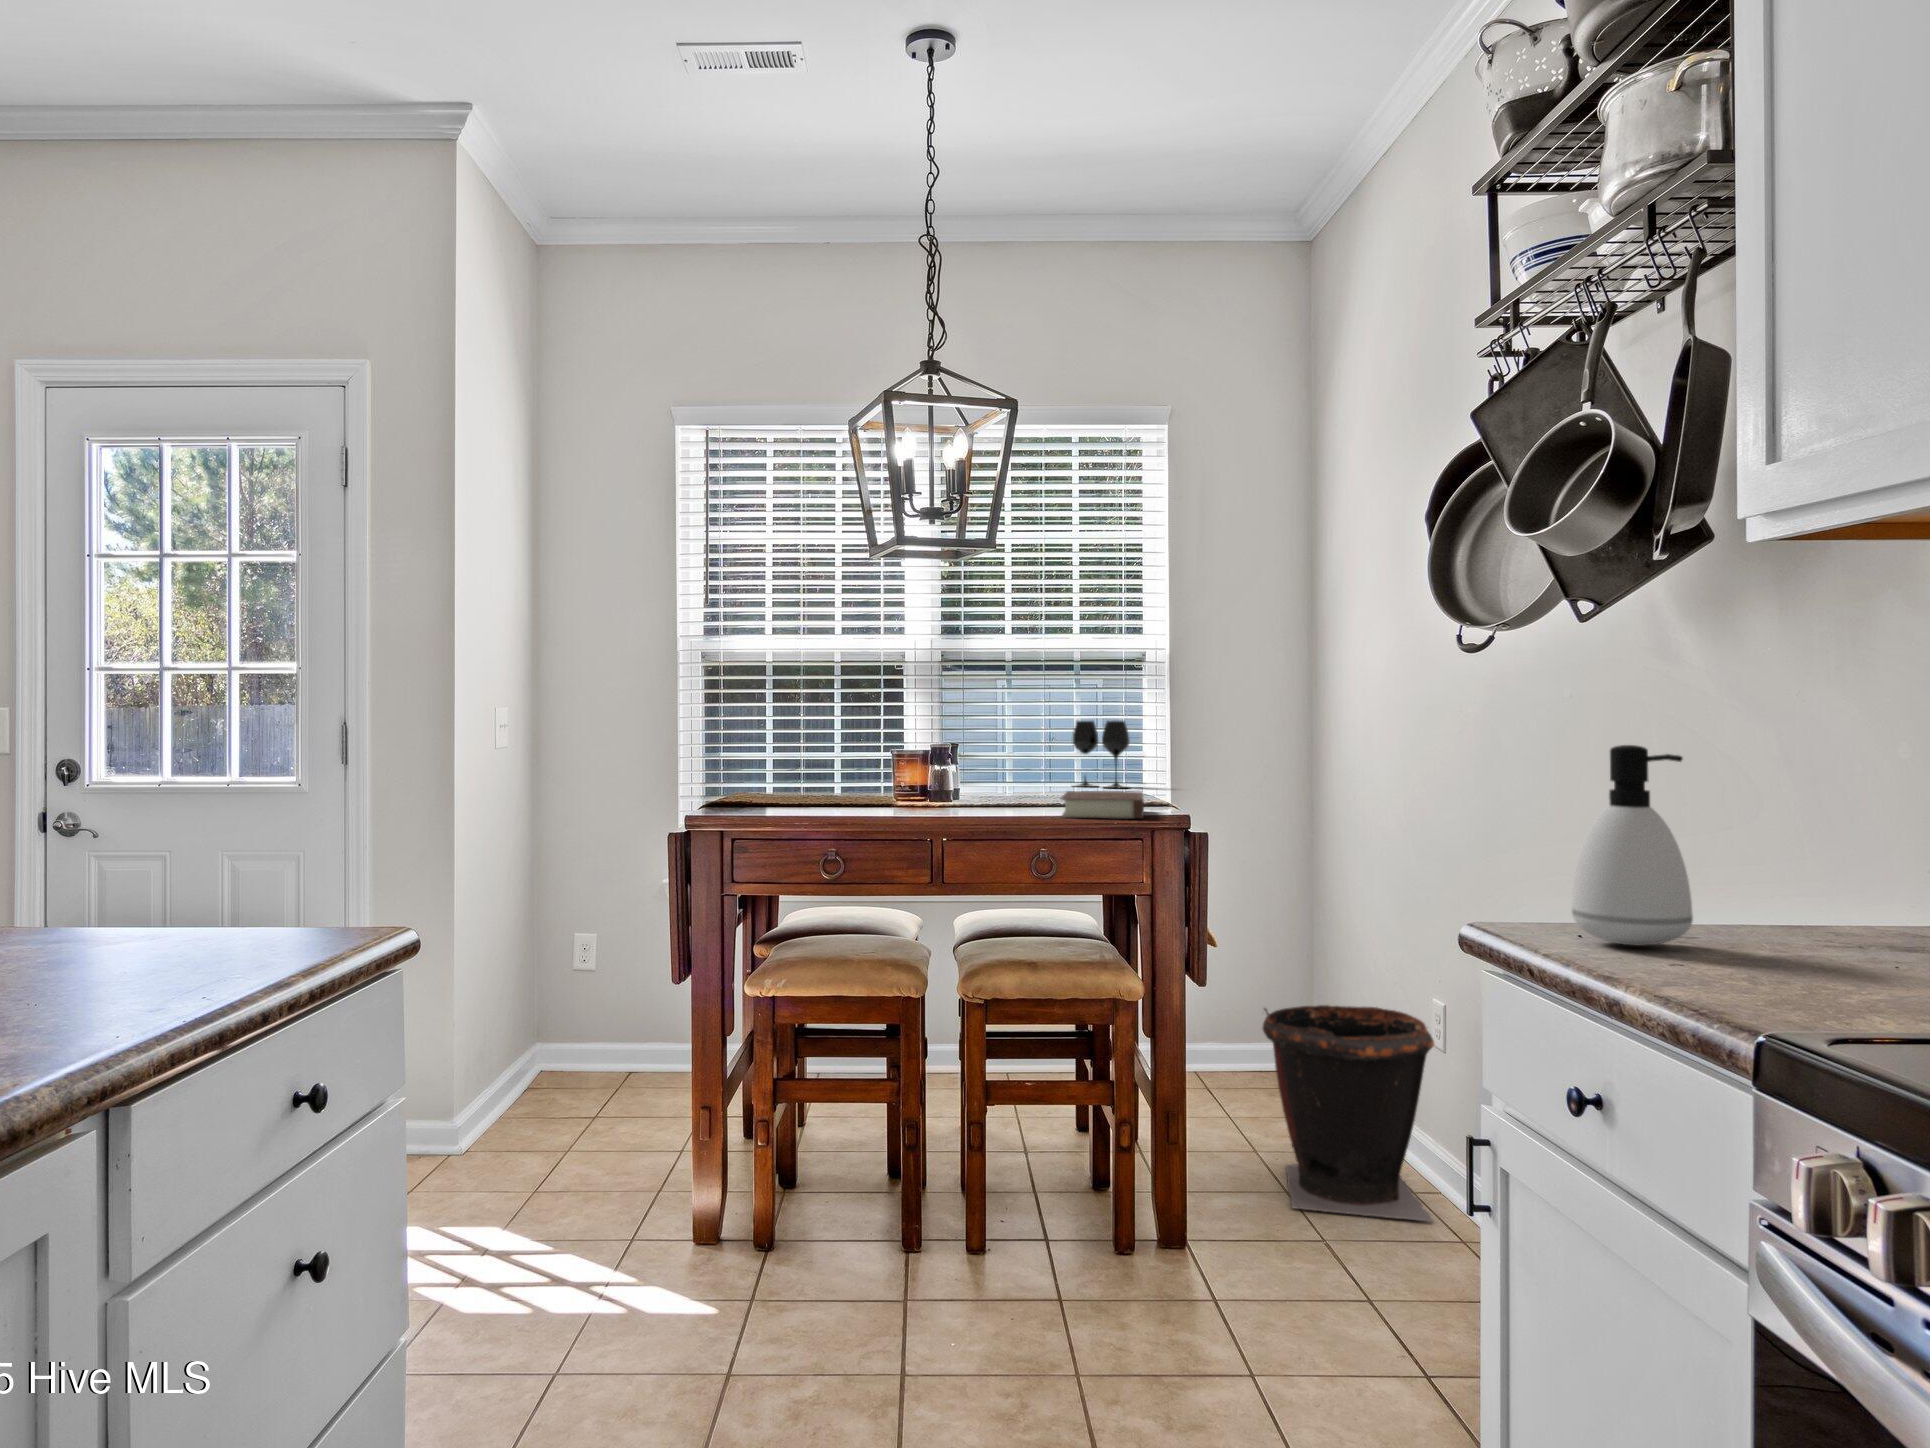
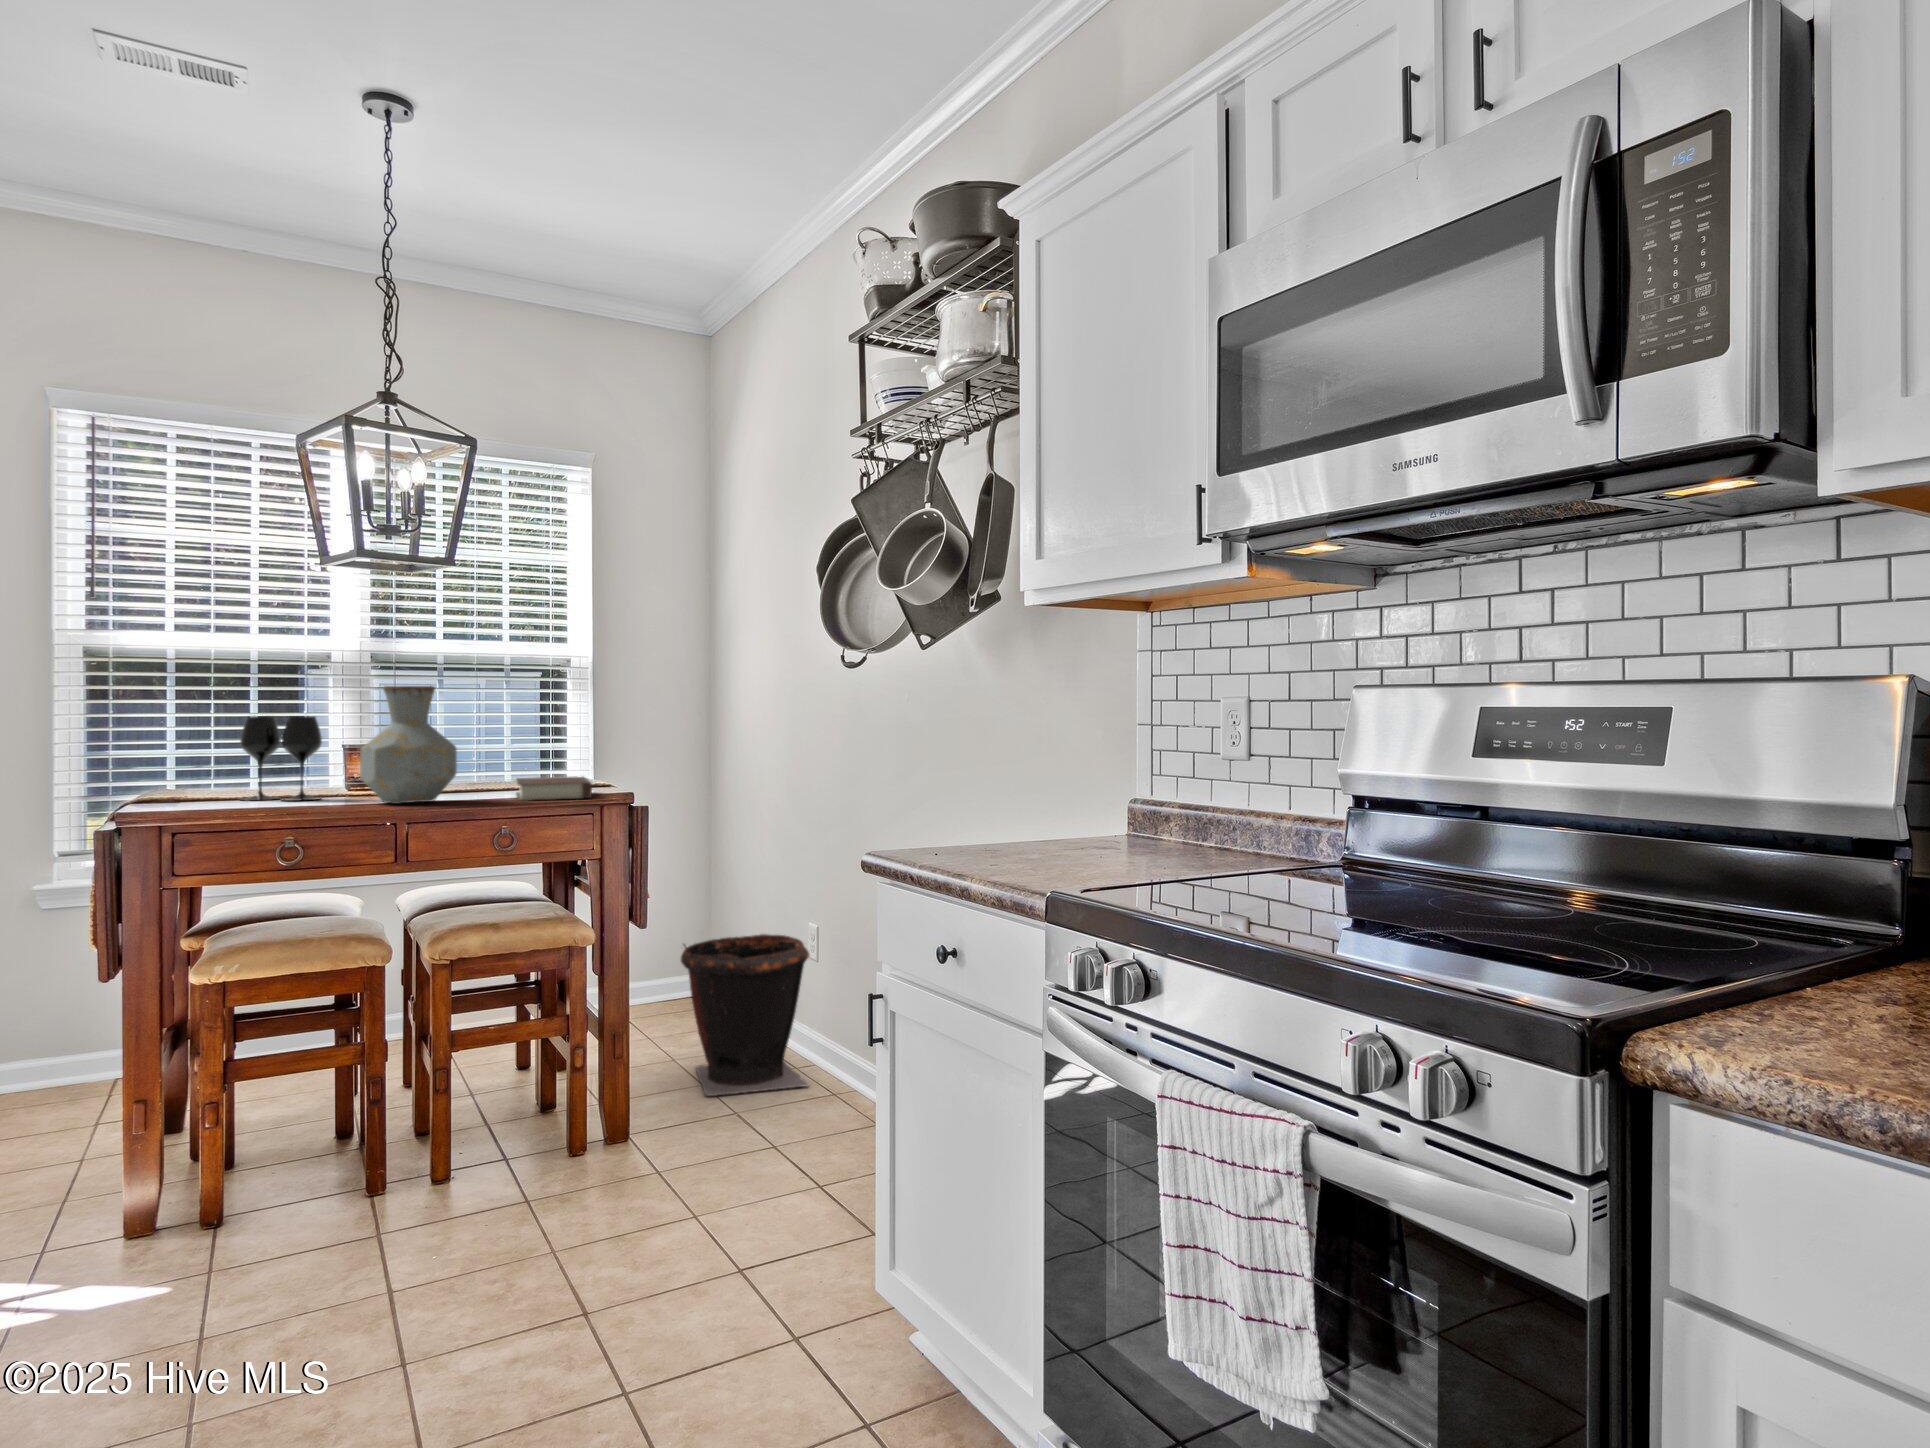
vase: none [900,683,996,815] -> present [360,686,457,804]
wine glass: present [1073,720,1130,788] -> present [240,716,322,801]
soap dispenser: present [1572,745,1693,946] -> none [933,732,999,857]

